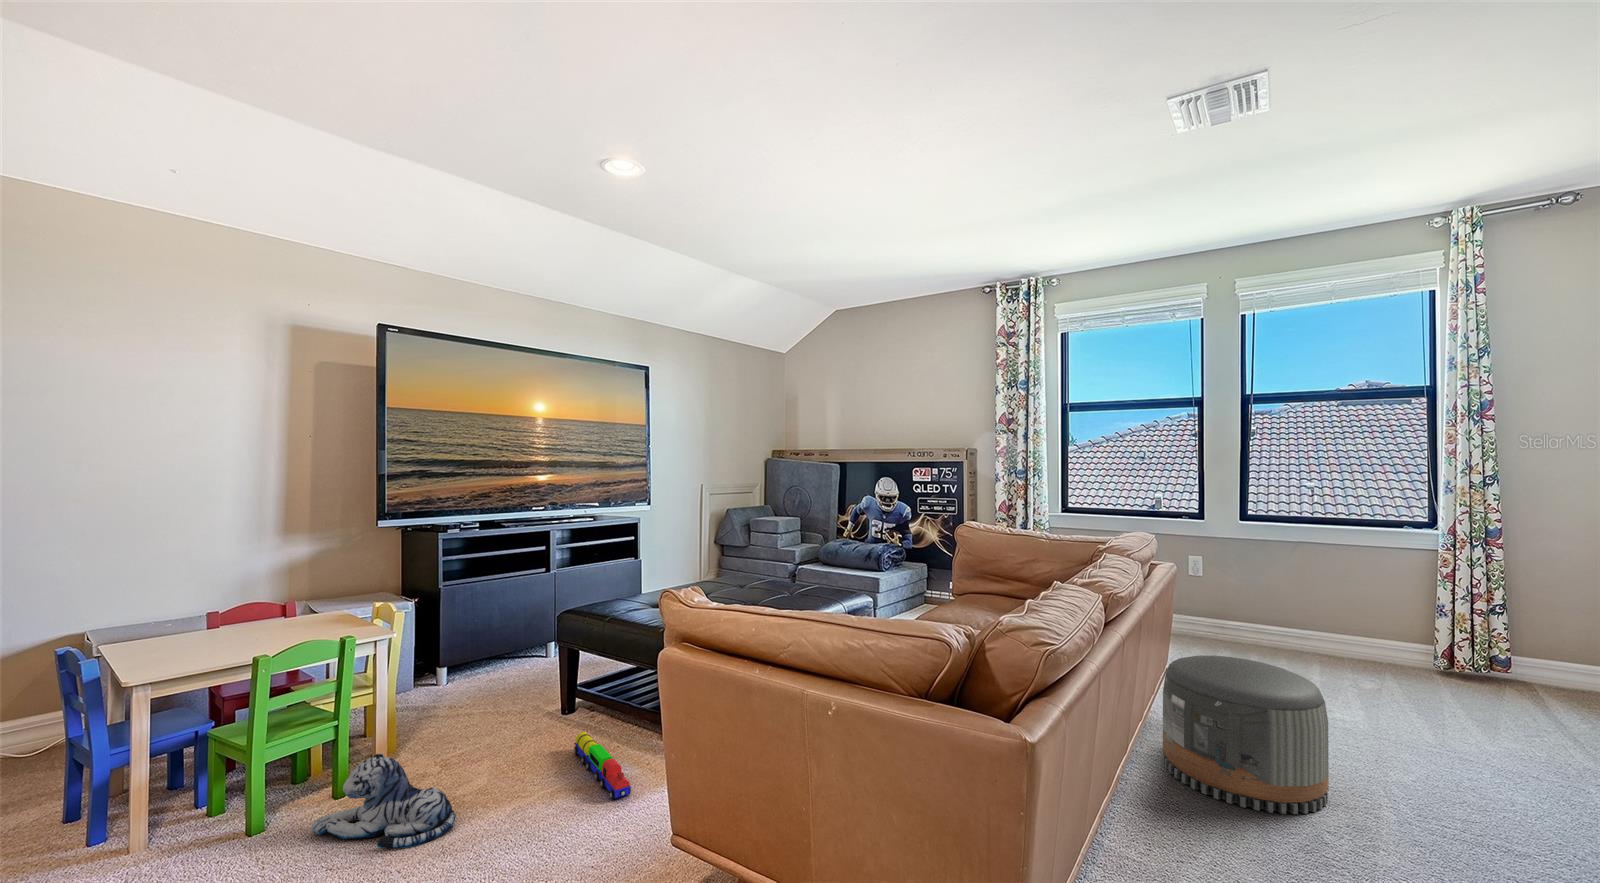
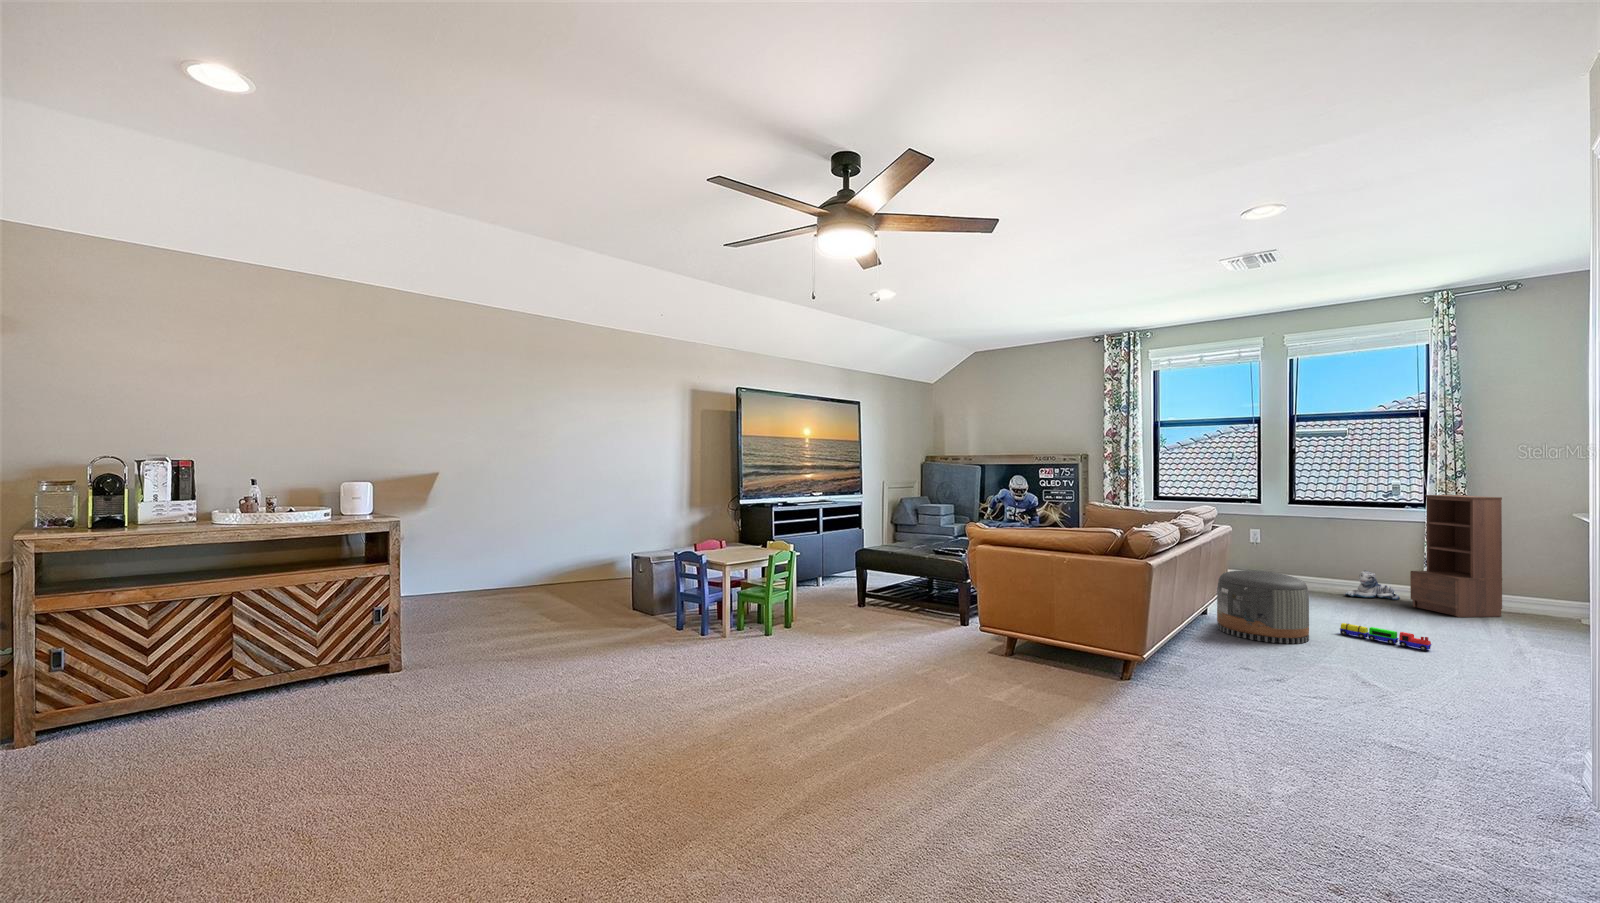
bookshelf: none [1428,512,1568,708] -> present [1410,495,1502,617]
toy train: present [574,732,631,800] -> present [1340,623,1431,651]
plush toy: present [311,753,455,849] -> present [1345,570,1400,600]

